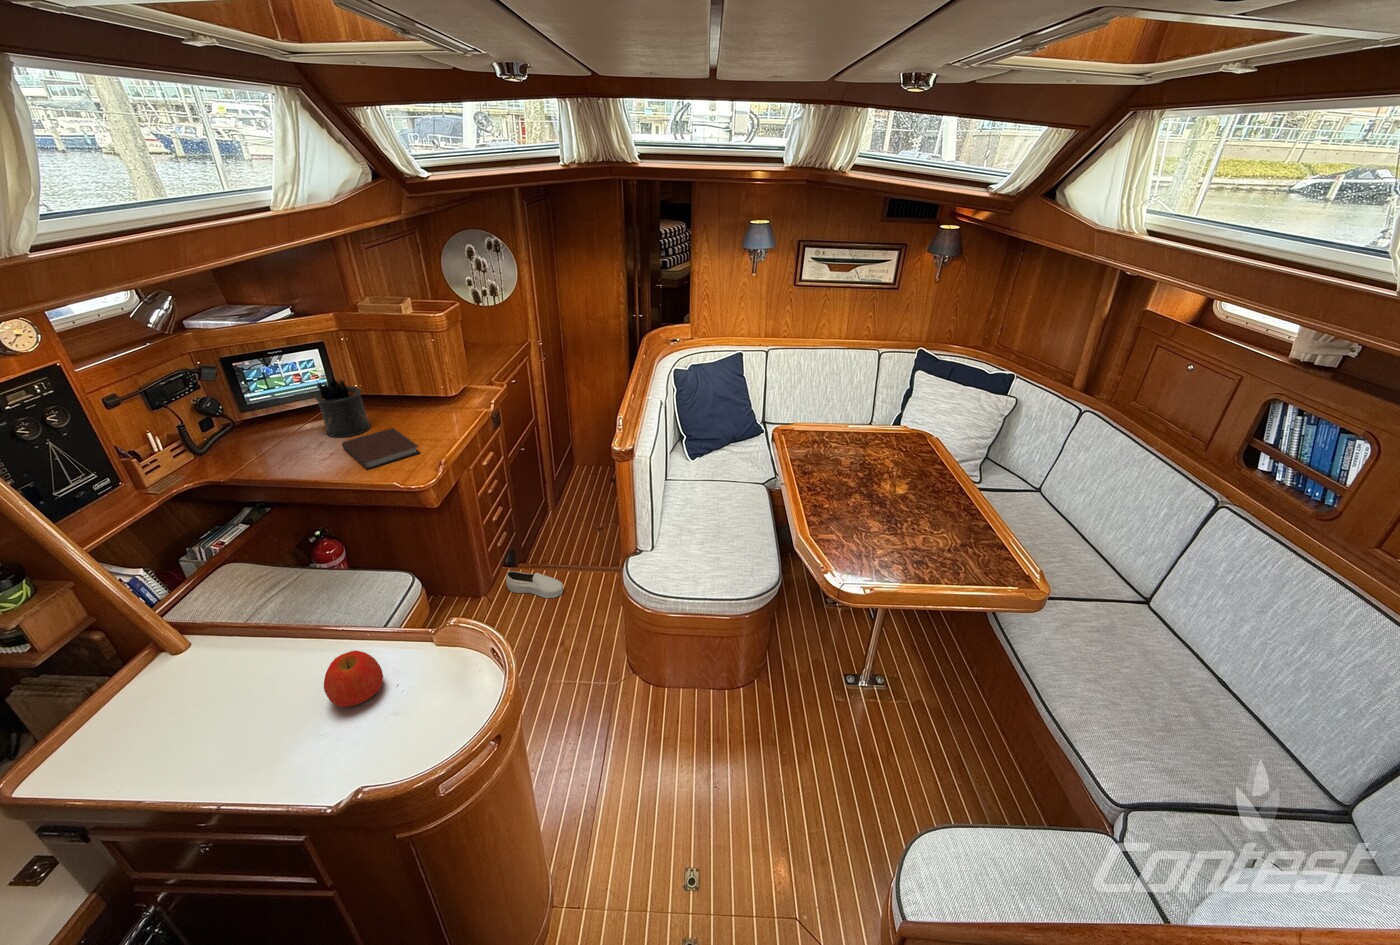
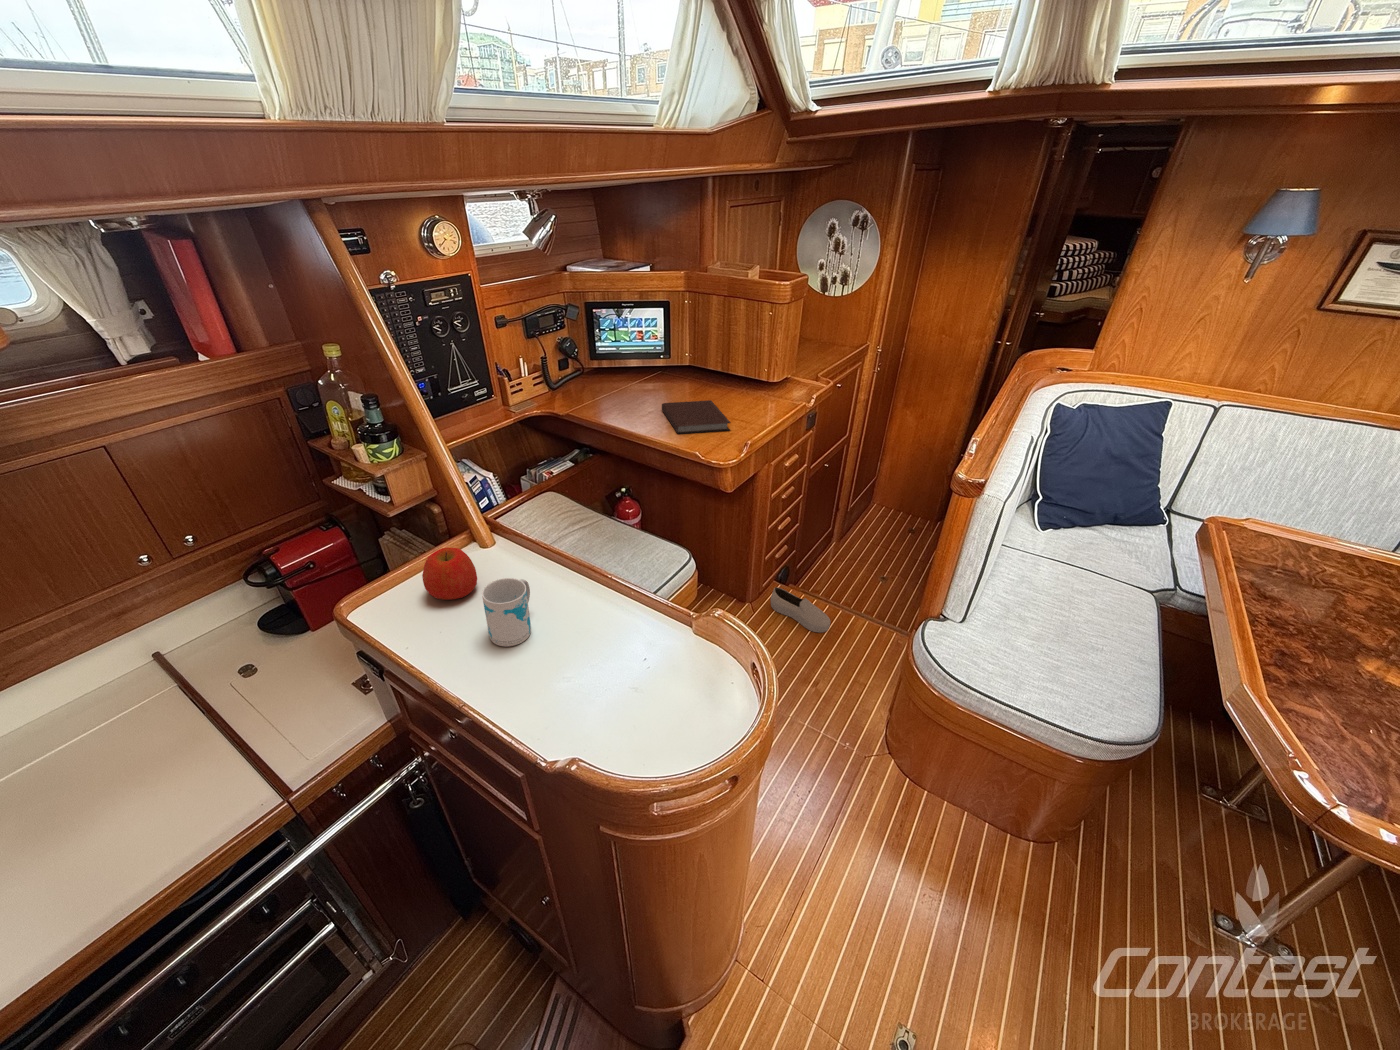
pen holder: present [315,378,370,437] -> none [651,335,692,400]
apple: present [324,650,383,707] -> present [422,548,477,600]
mug: none [195,671,264,742] -> present [482,578,531,646]

